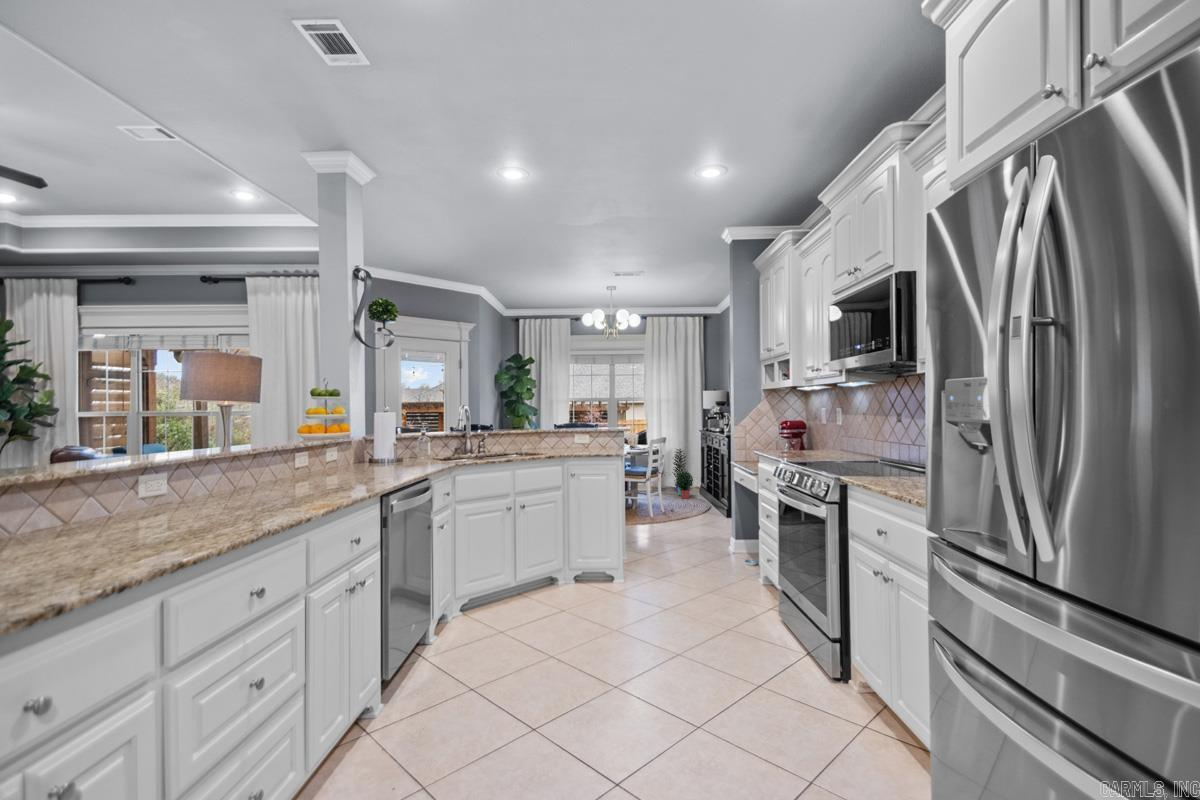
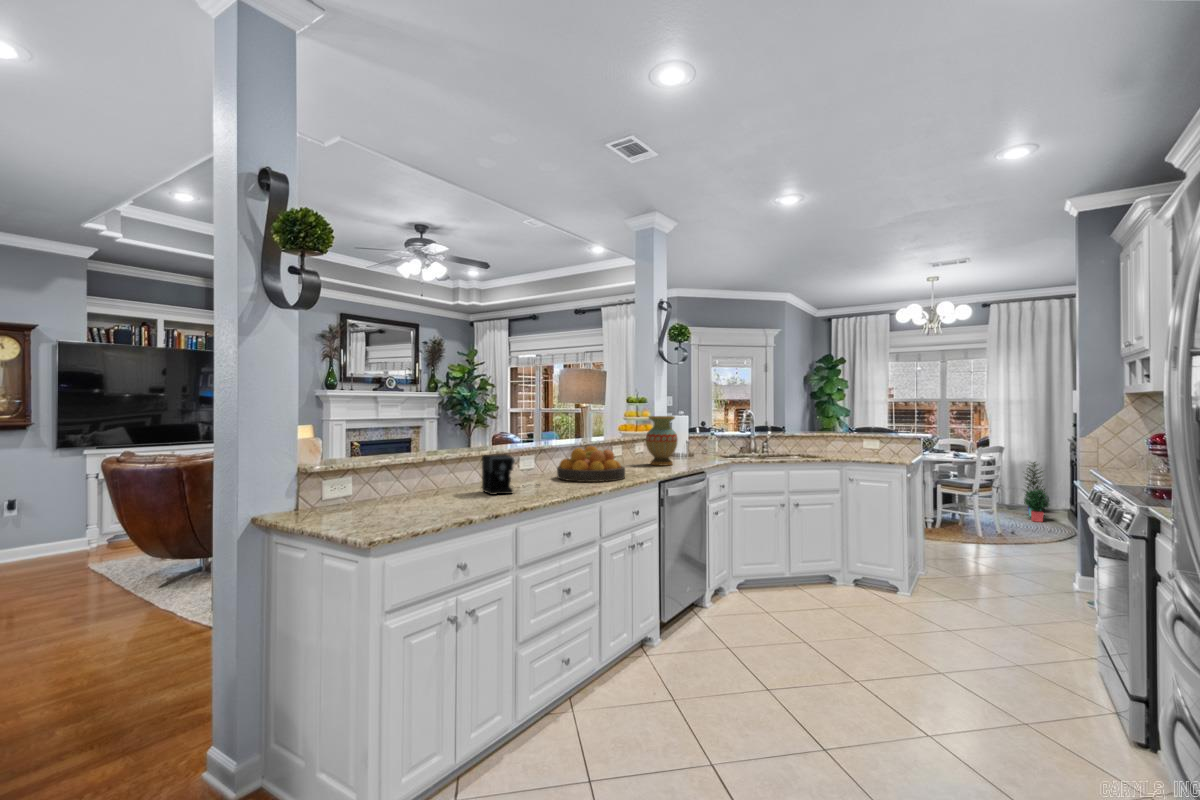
vase: none [348,413,392,475] -> present [646,416,678,466]
fruit bowl: none [221,454,334,508] -> present [557,446,625,482]
coffee maker: none [74,475,198,548] -> present [482,454,515,495]

